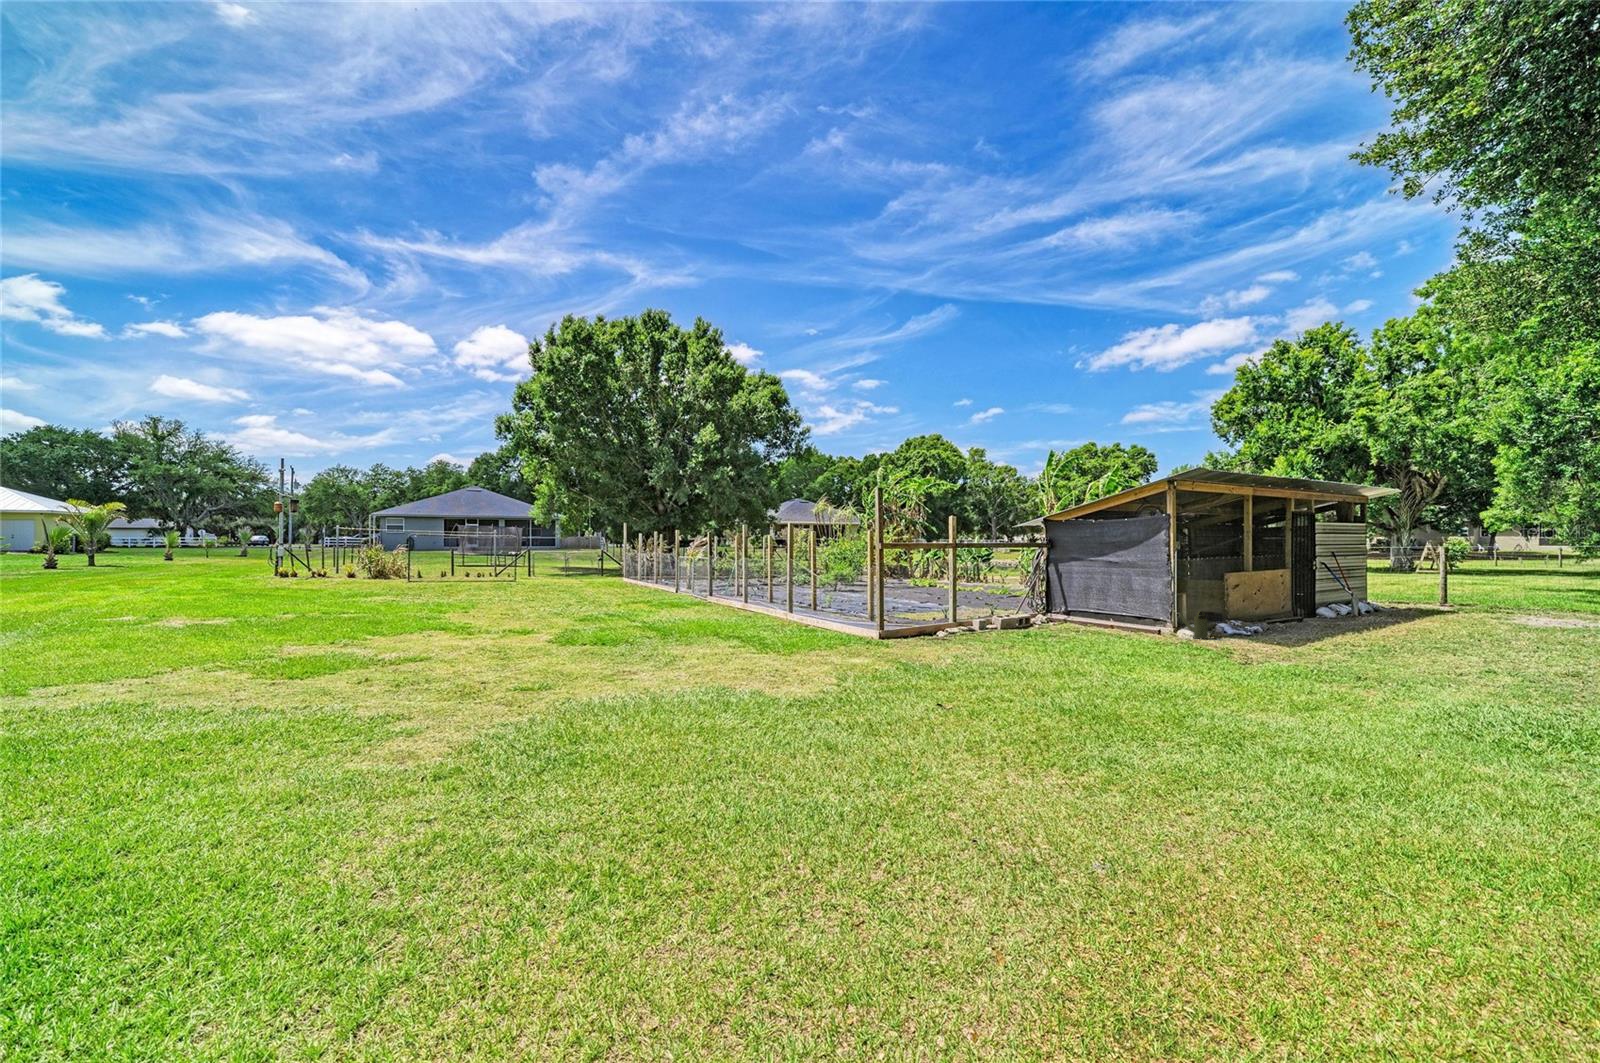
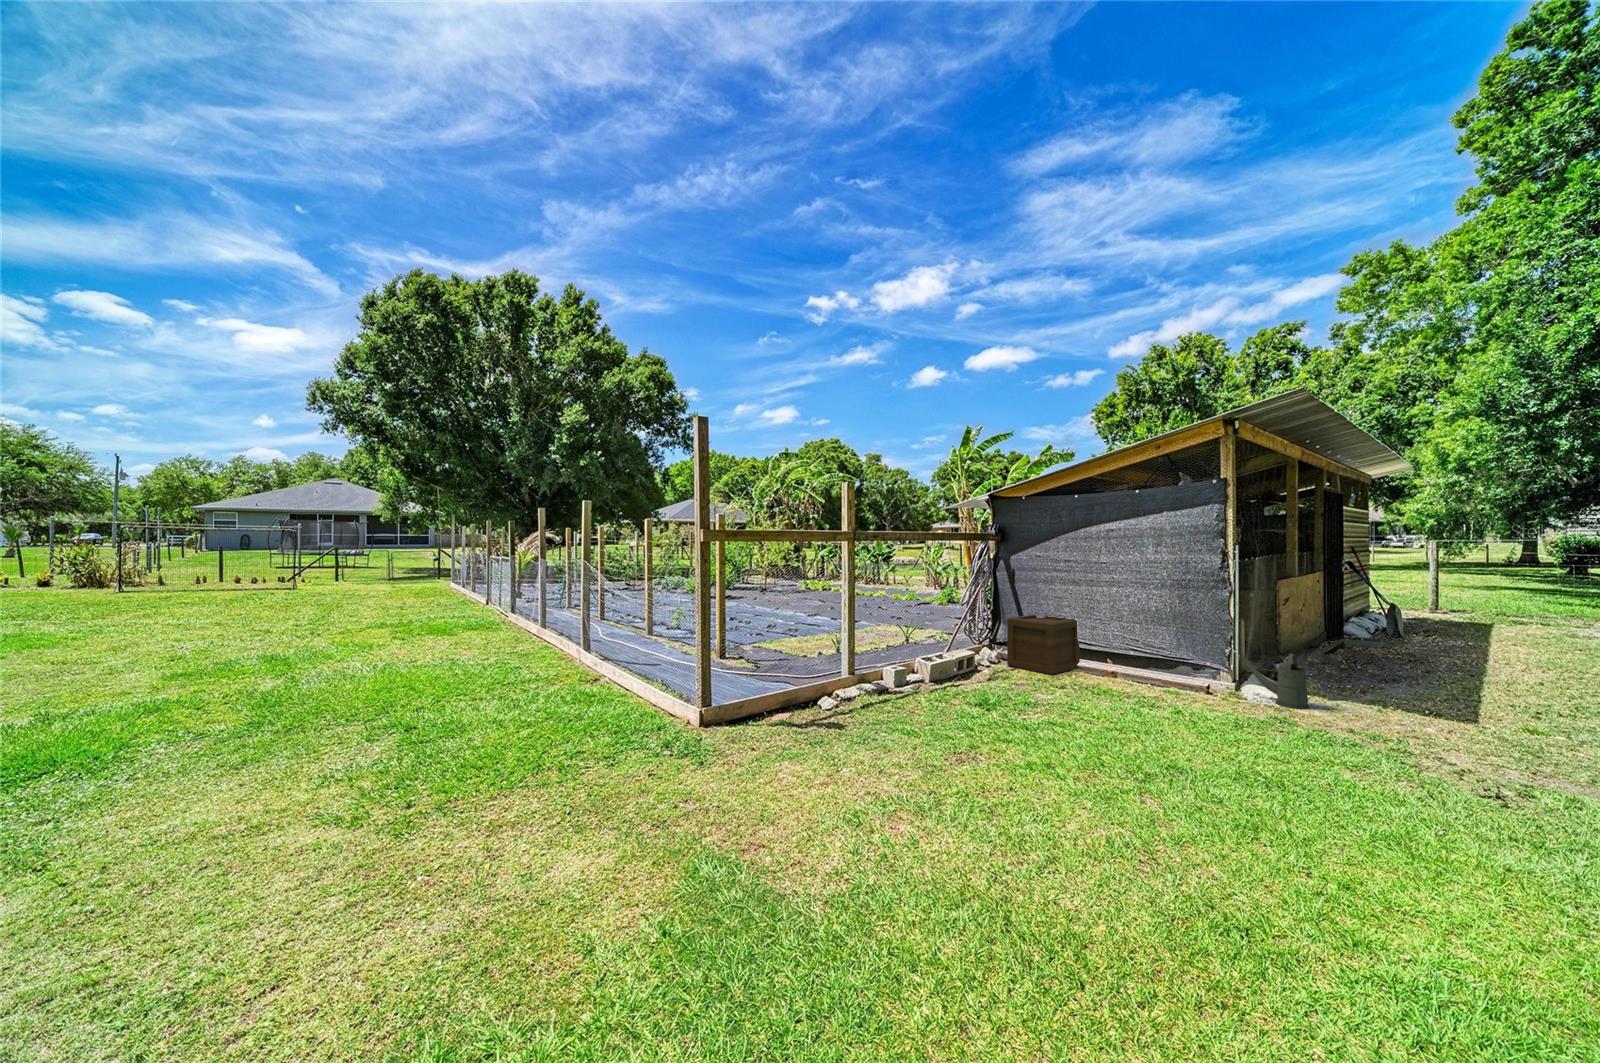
wooden crate: none [1053,594,1098,628] -> present [1007,615,1080,675]

